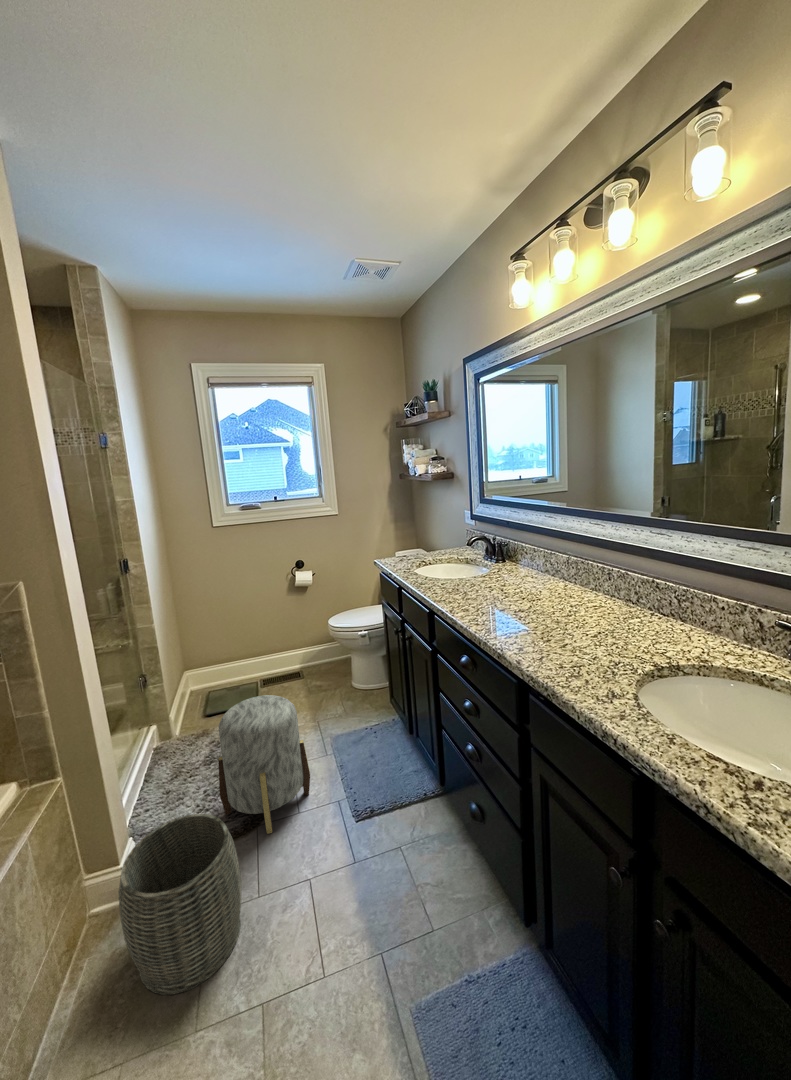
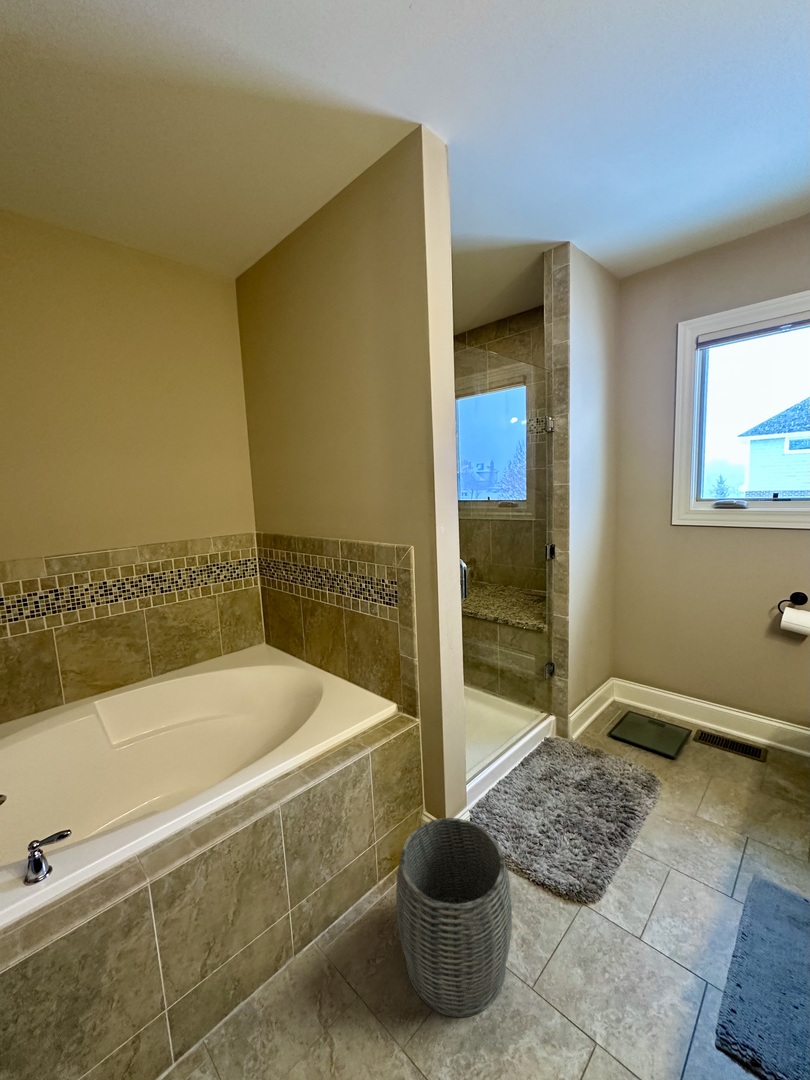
stool: present [218,695,310,834] -> none [558,745,679,931]

